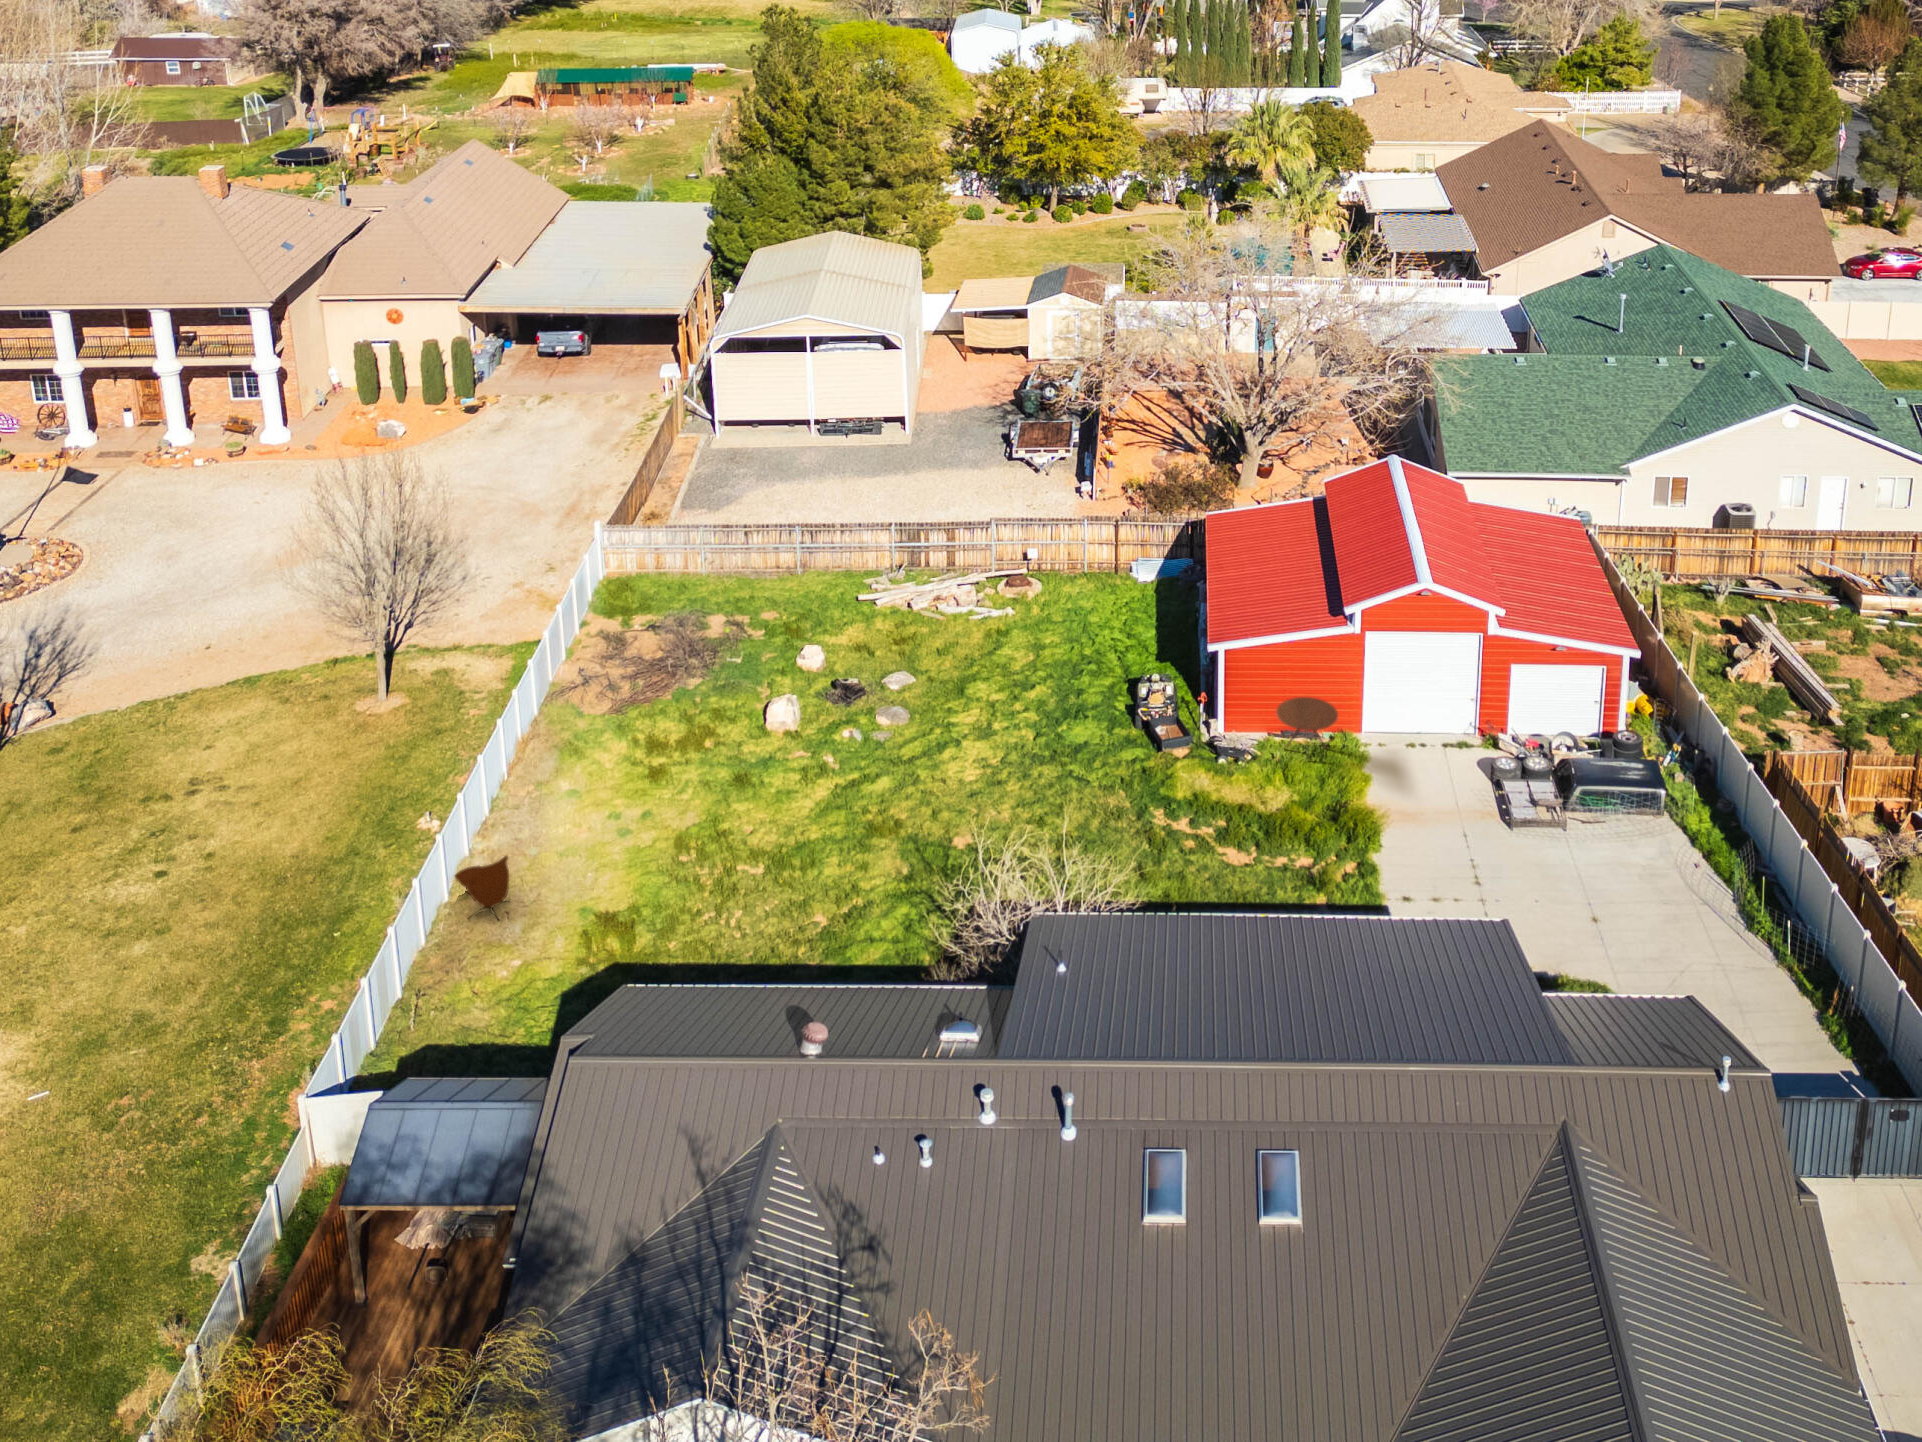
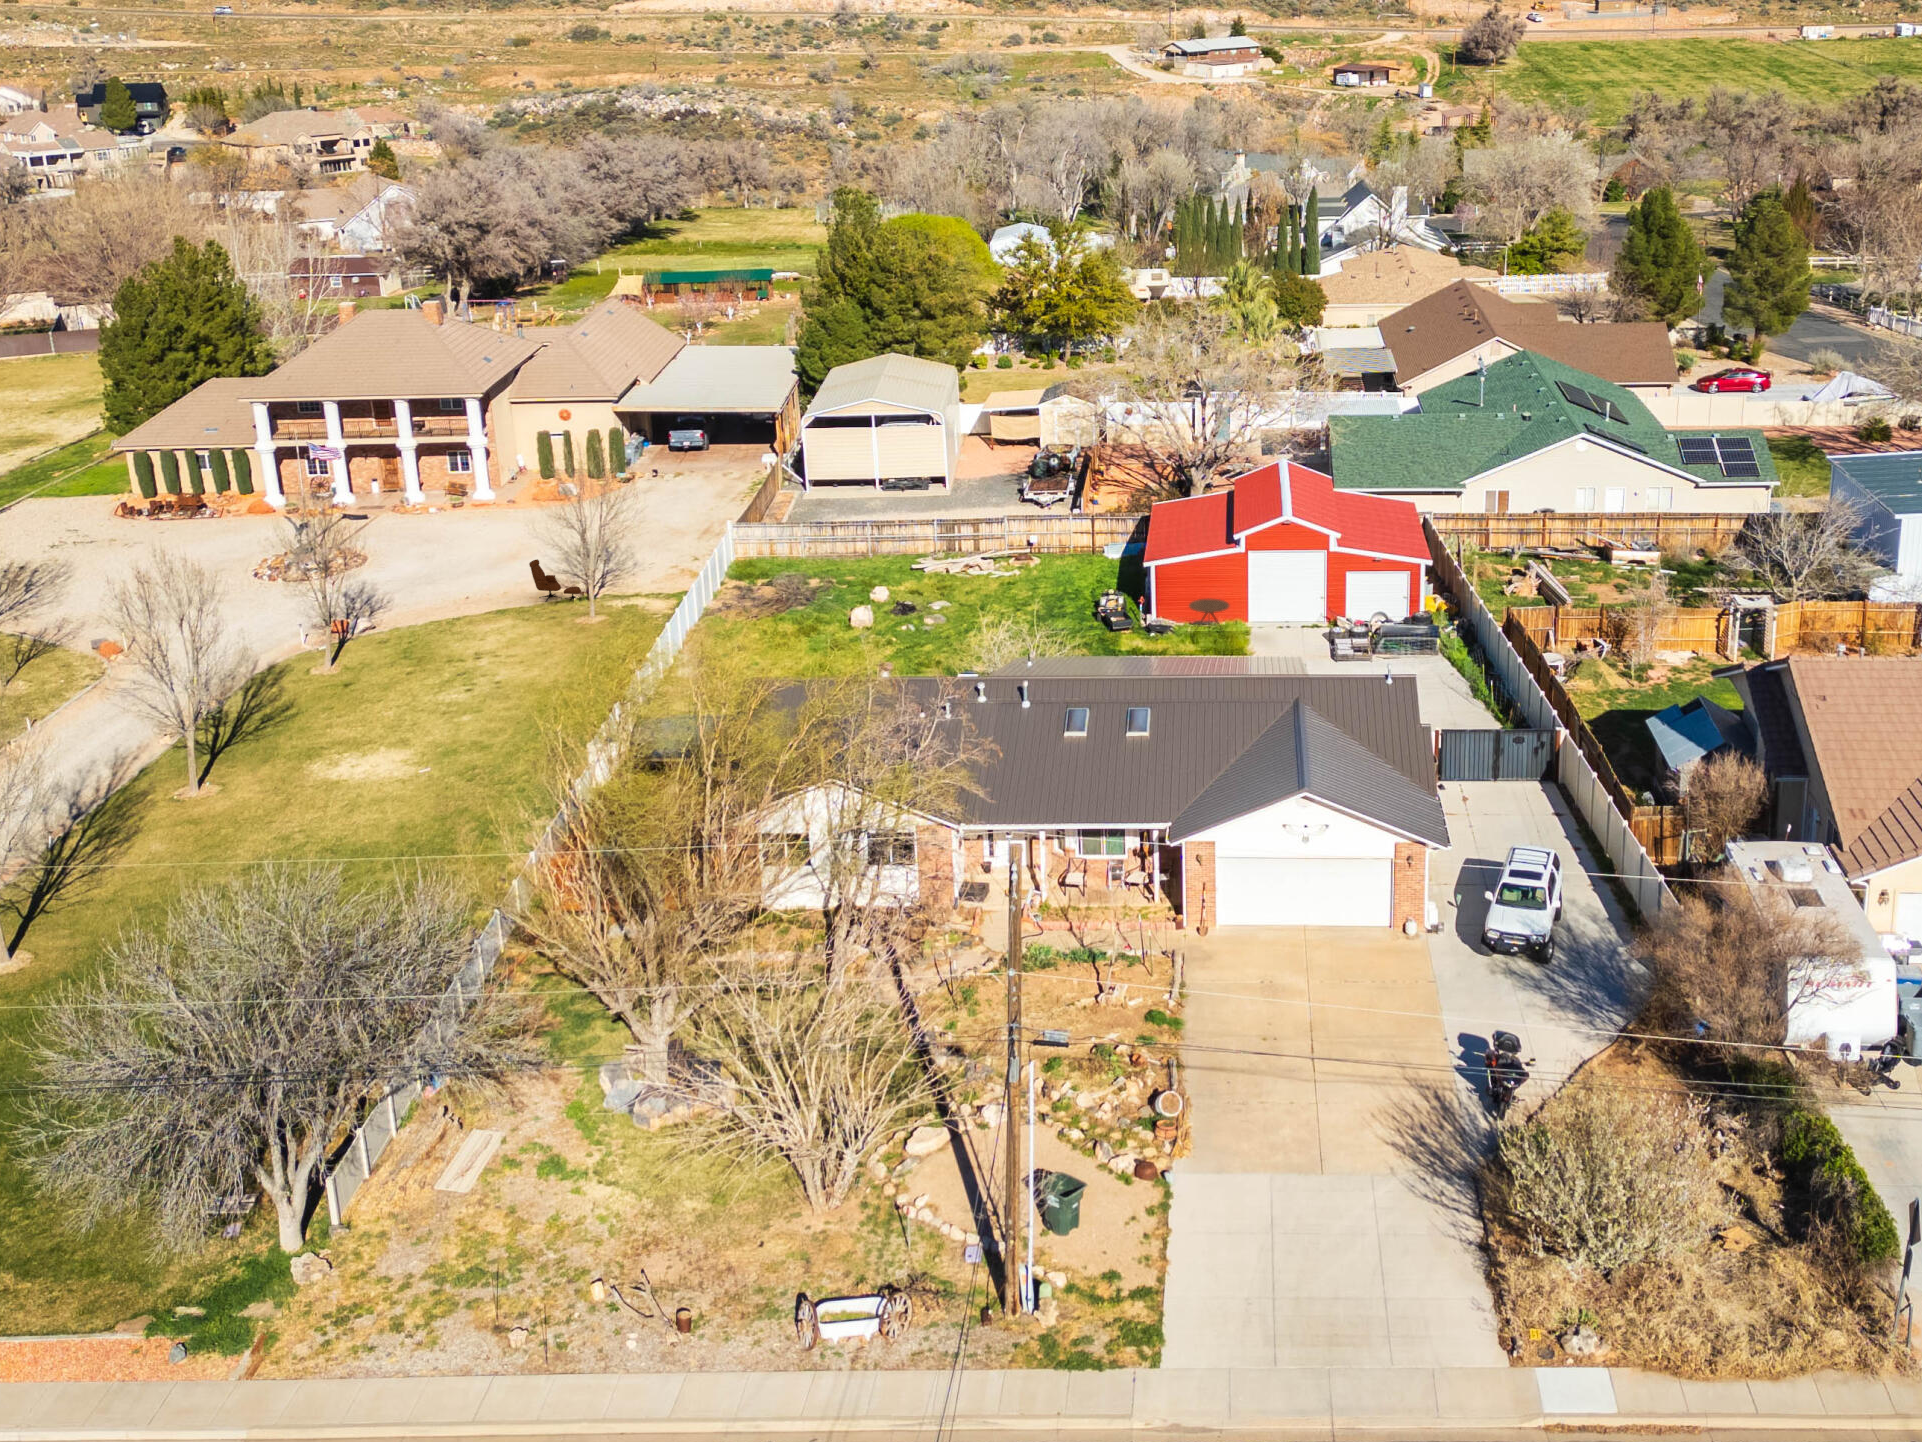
lounge chair: present [455,856,509,920] -> present [529,559,581,601]

